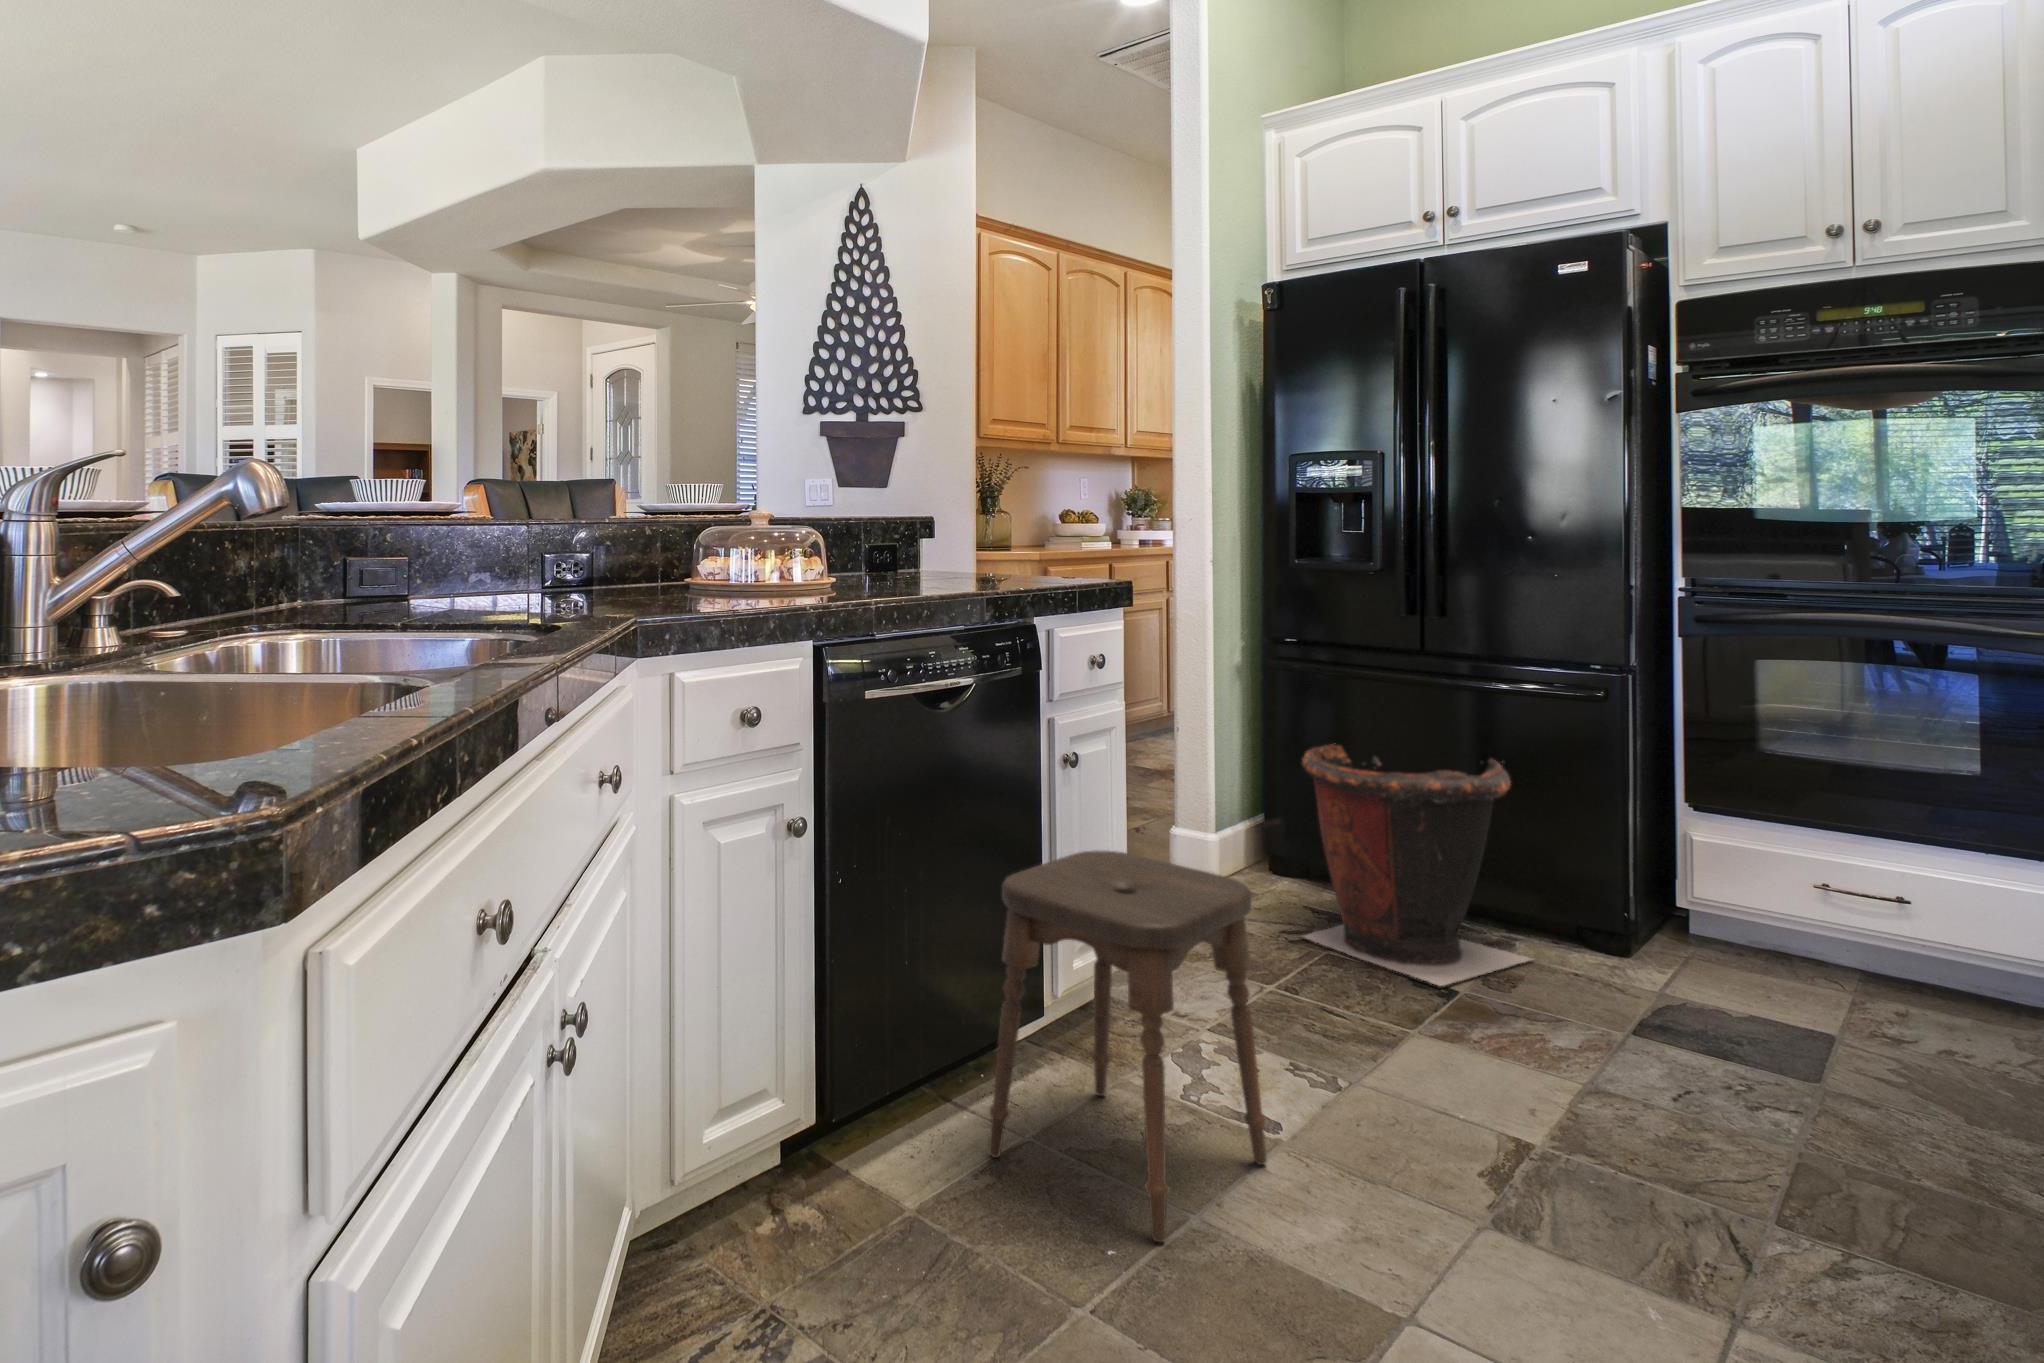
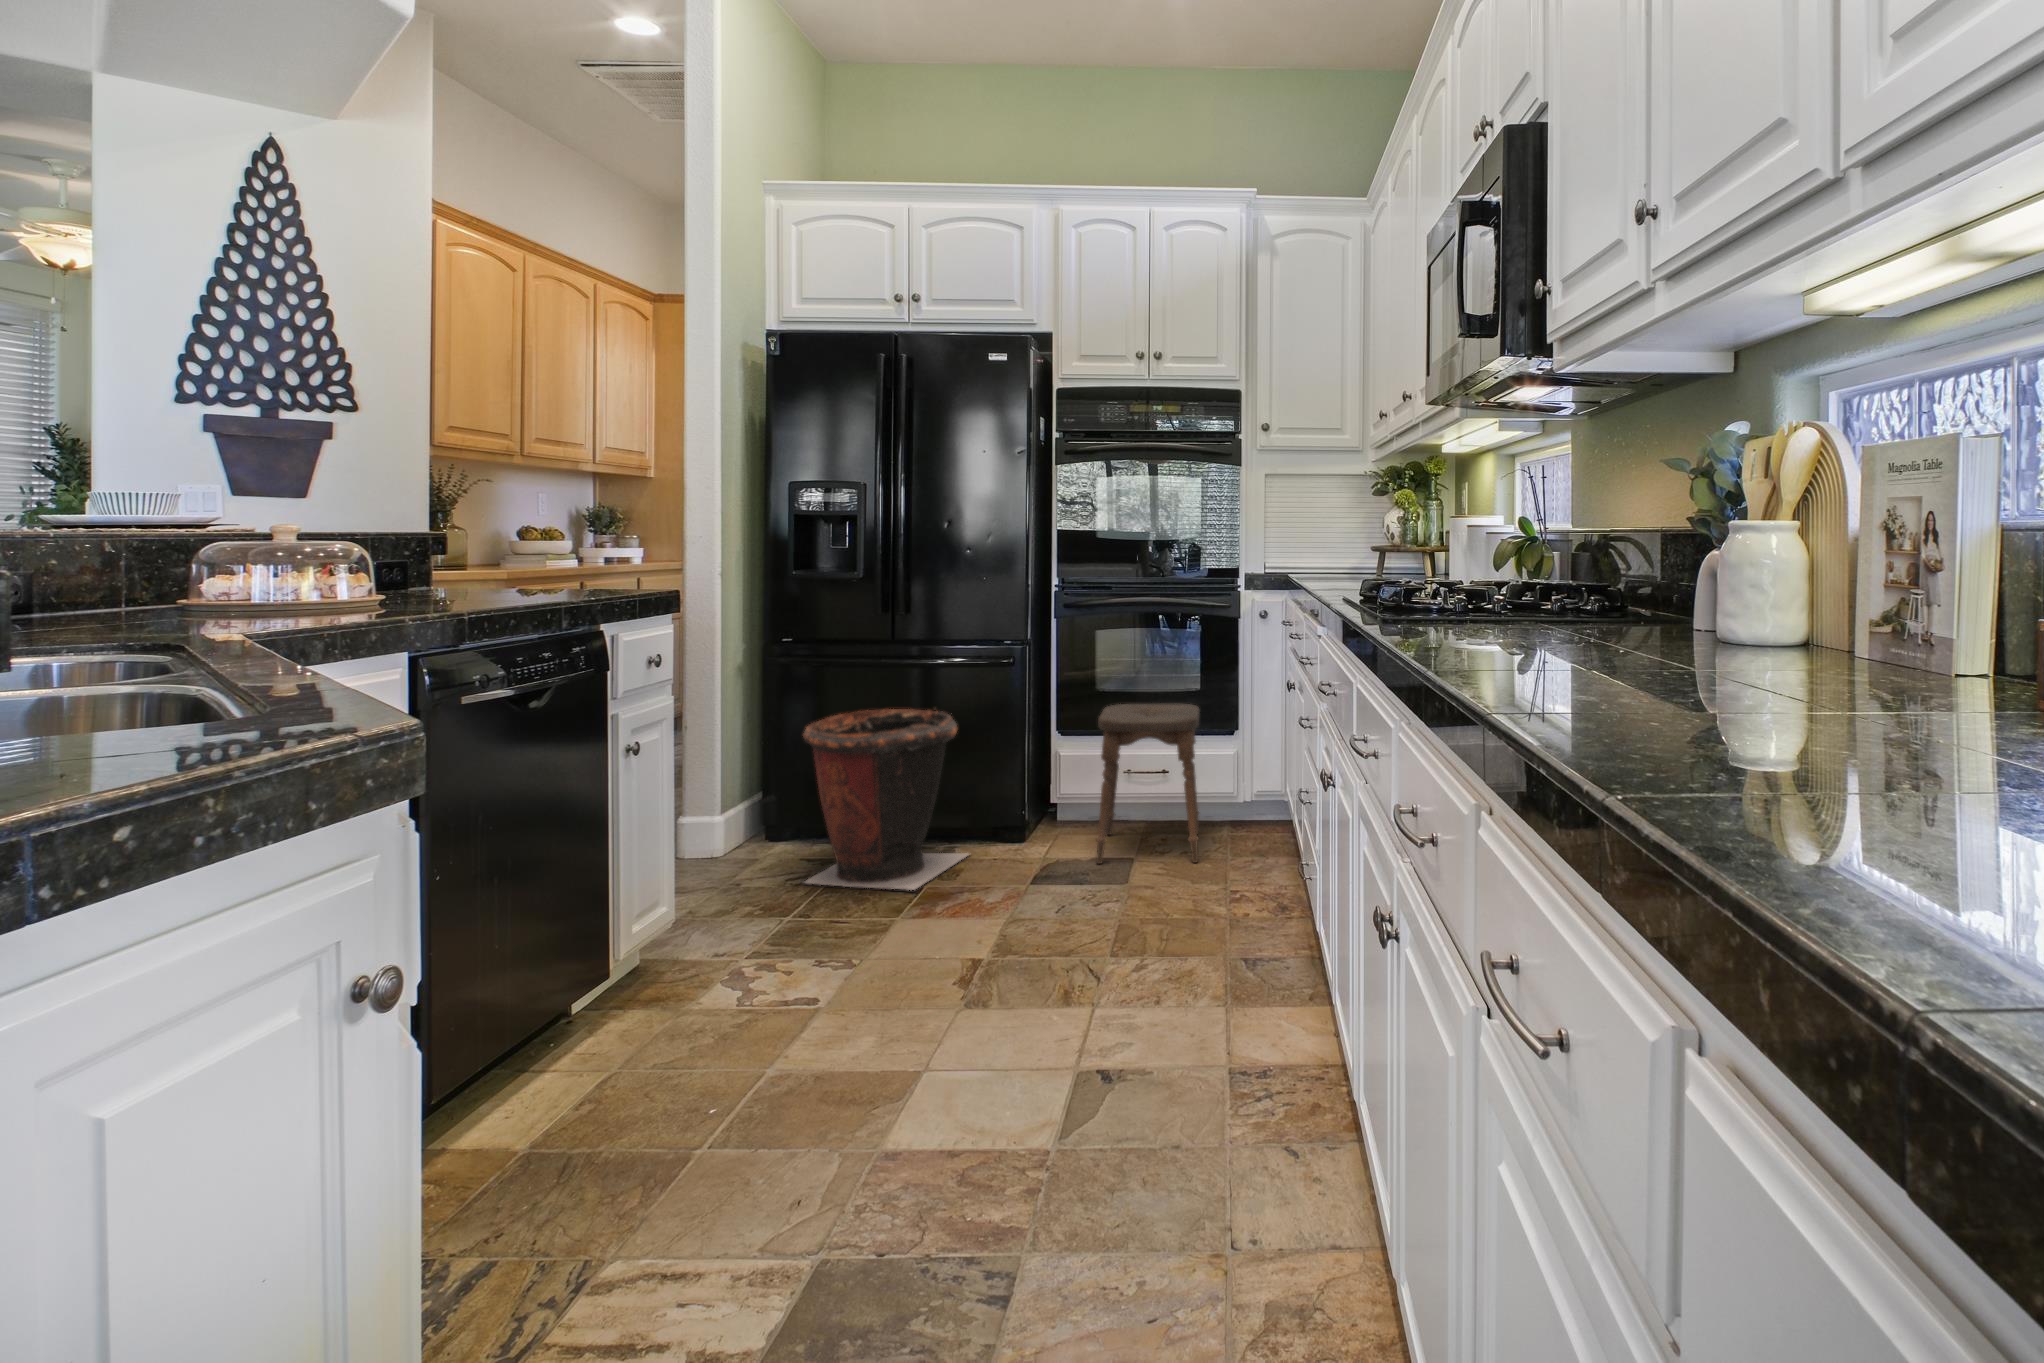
stool: present [989,851,1267,1242] -> present [1096,703,1200,864]

